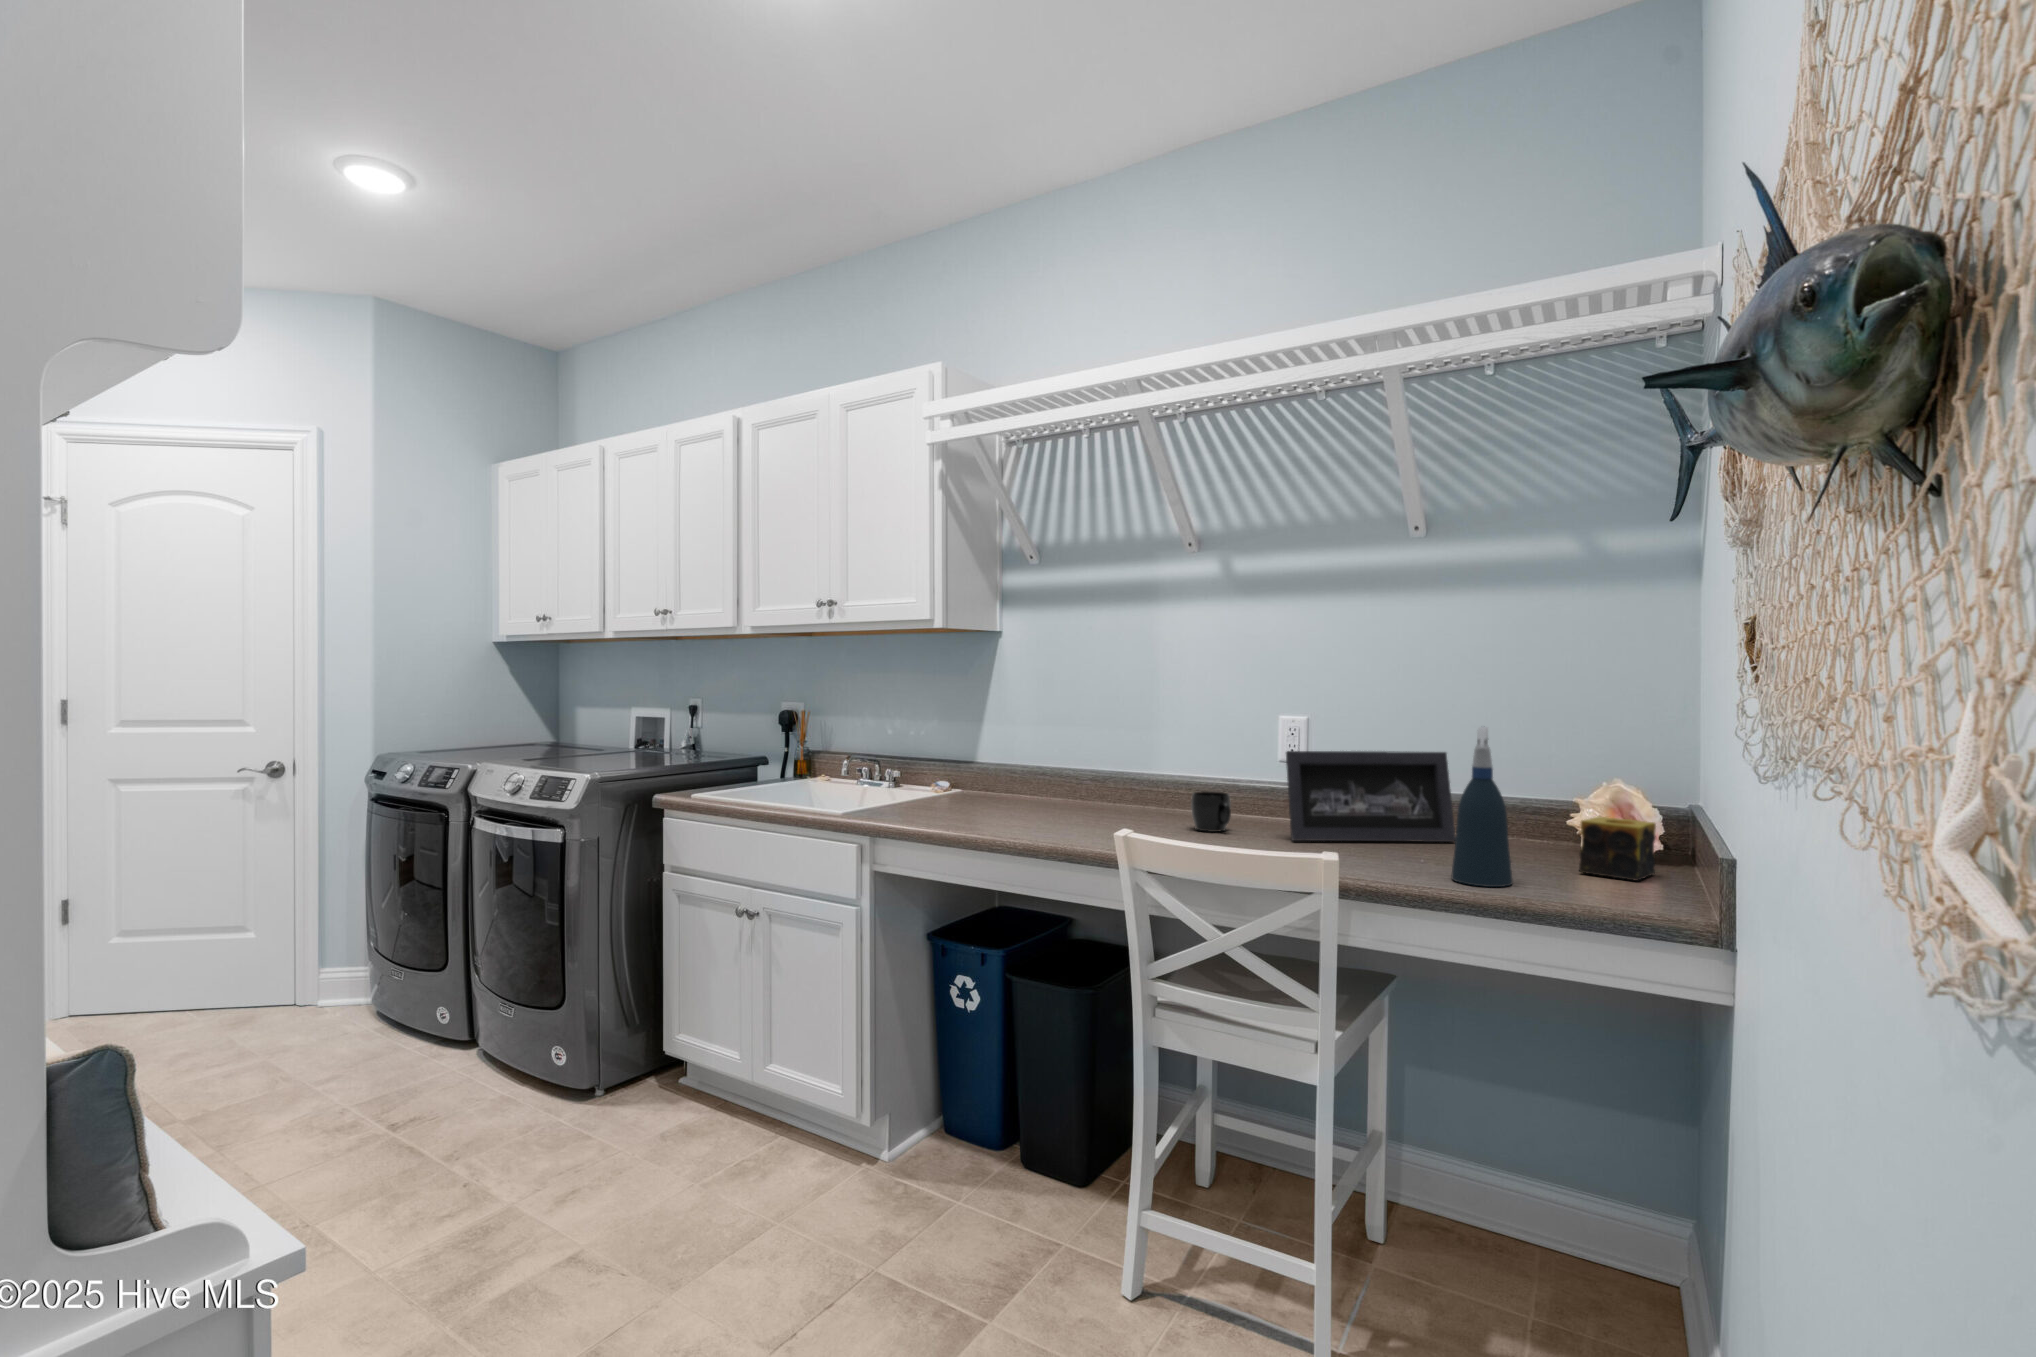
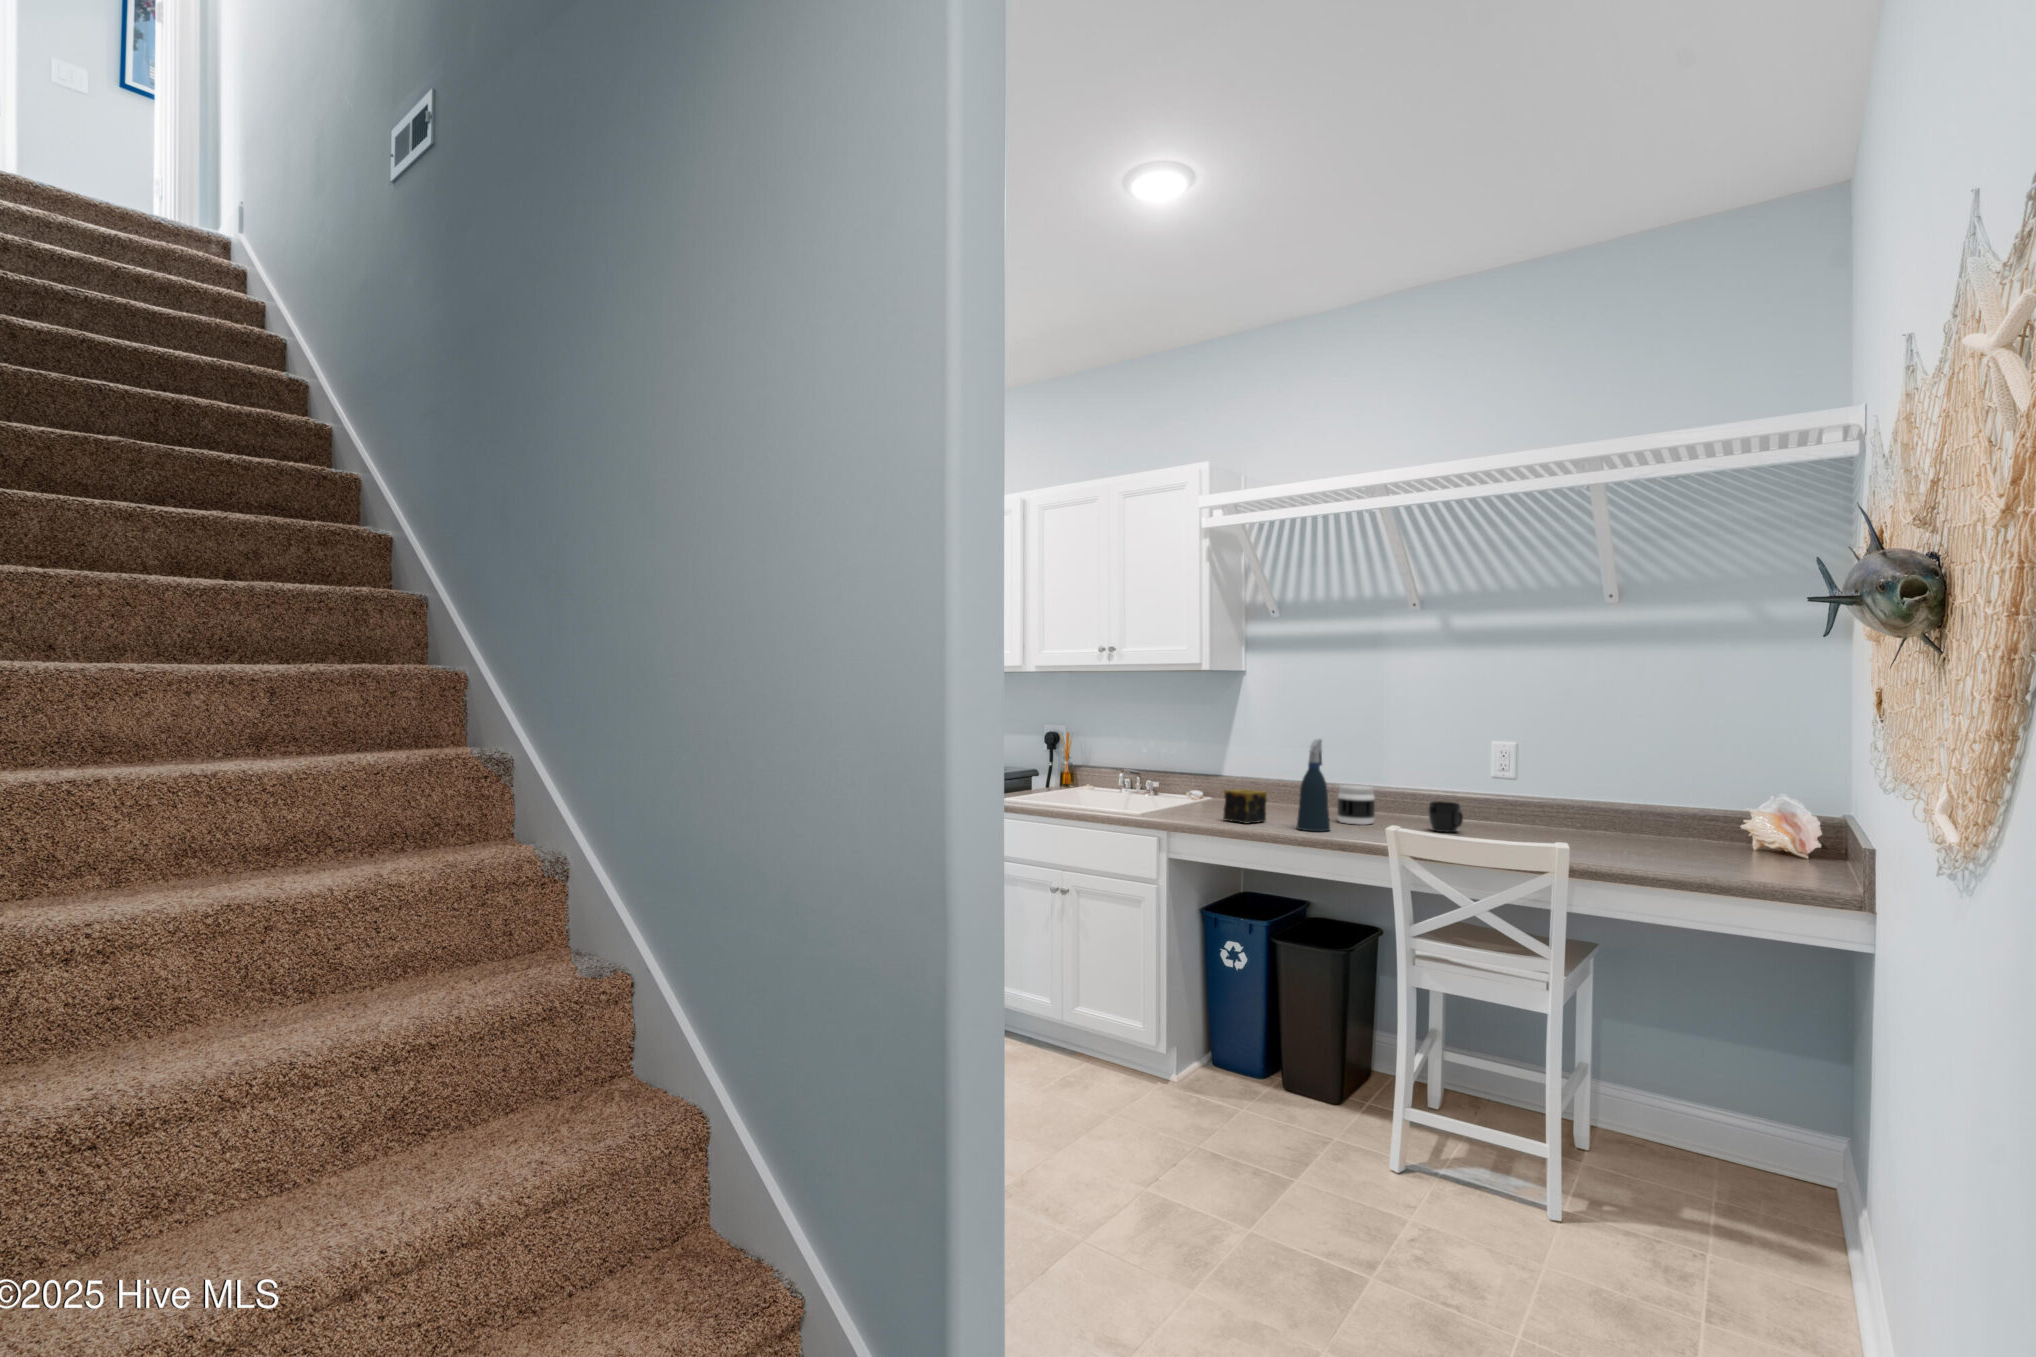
spray bottle: present [1451,727,1513,887] -> present [1297,739,1330,832]
picture frame: present [1286,751,1456,842] -> none [1509,771,1649,844]
jar: none [1086,771,1132,823] -> present [1337,784,1375,825]
candle: present [1579,817,1656,881] -> present [1223,789,1267,823]

